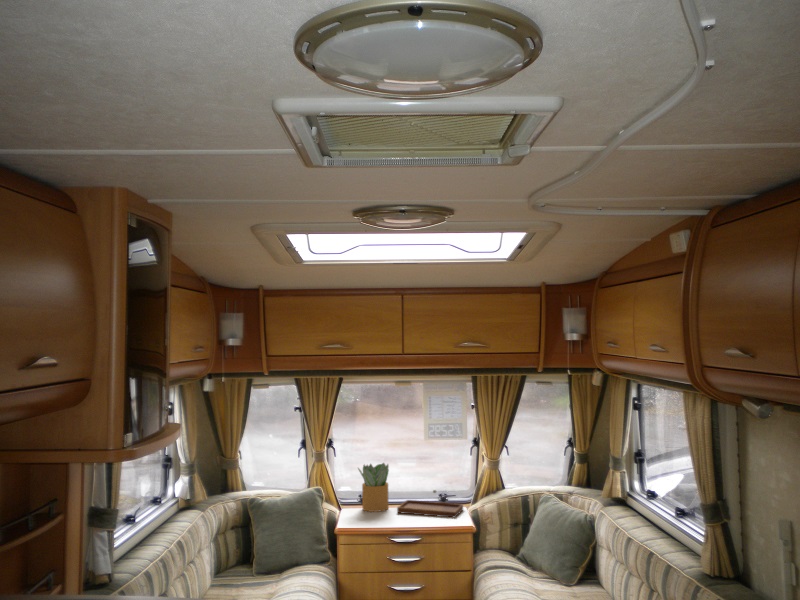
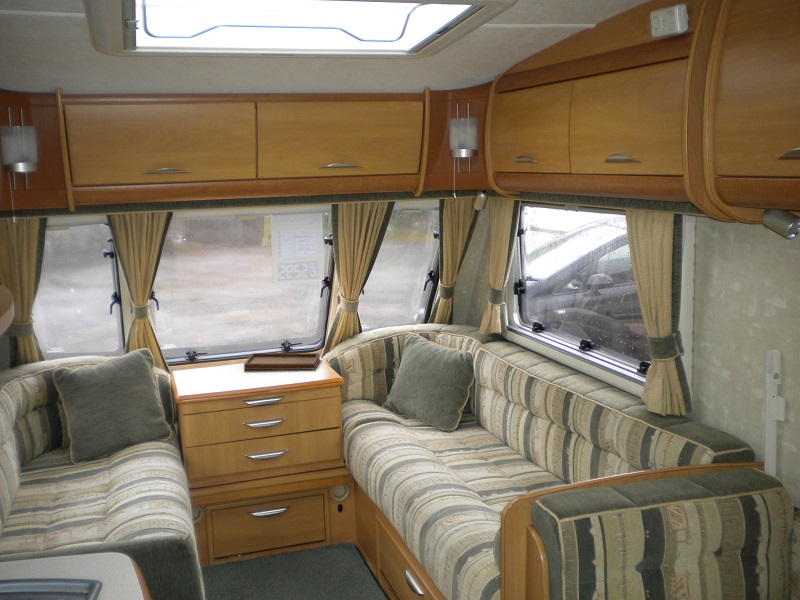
potted plant: present [358,463,389,512] -> none [190,313,231,371]

